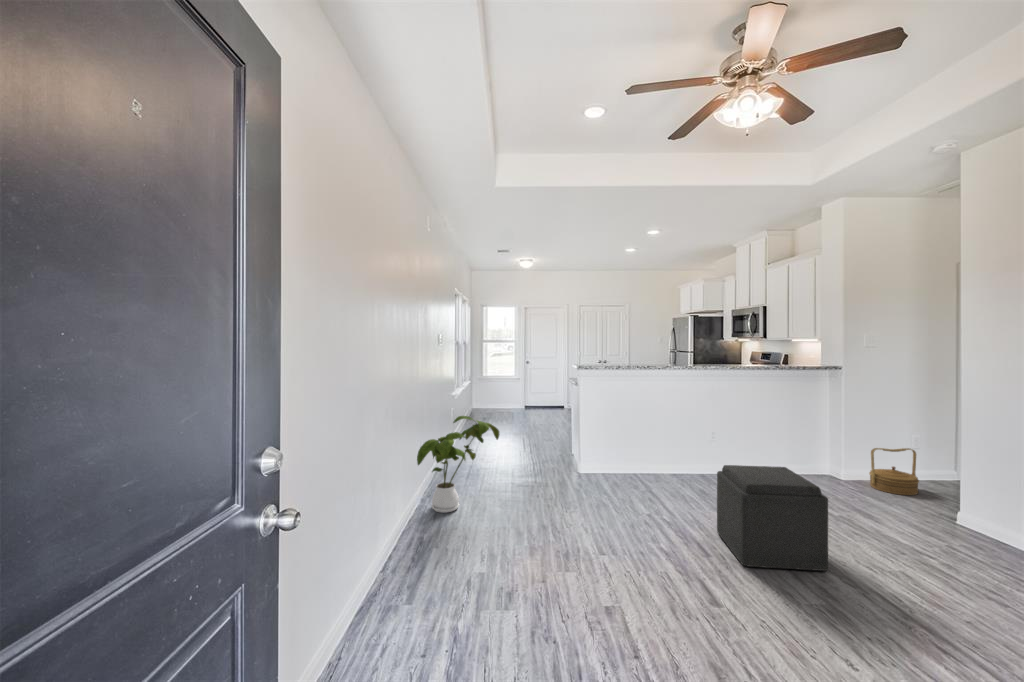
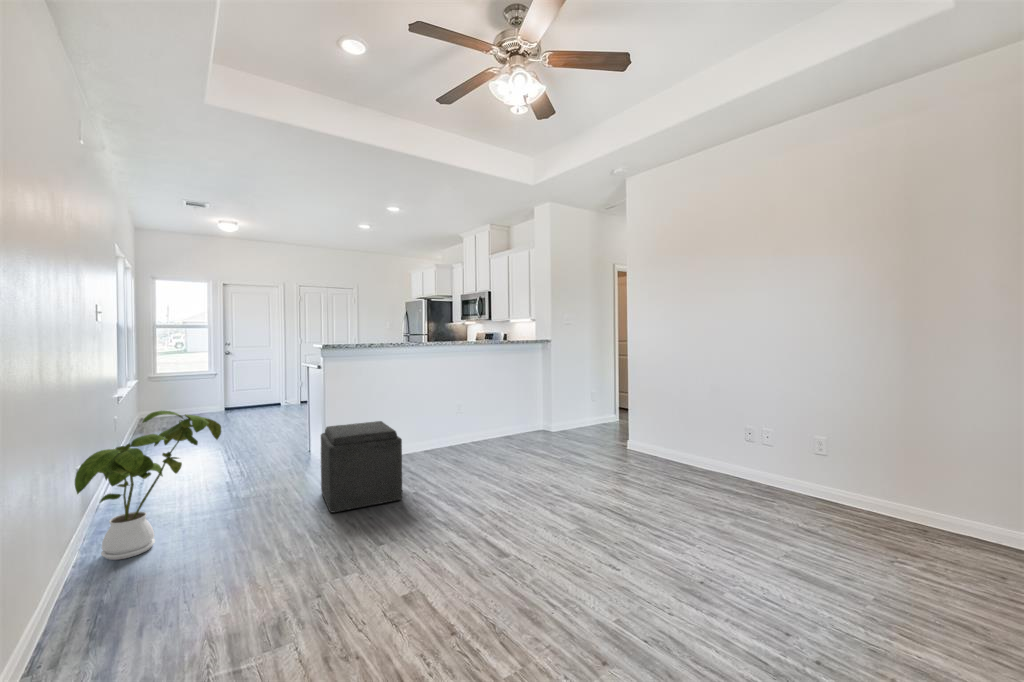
basket: present [869,448,919,495] -> none [571,401,601,438]
ottoman: present [717,465,828,571] -> present [321,421,402,512]

